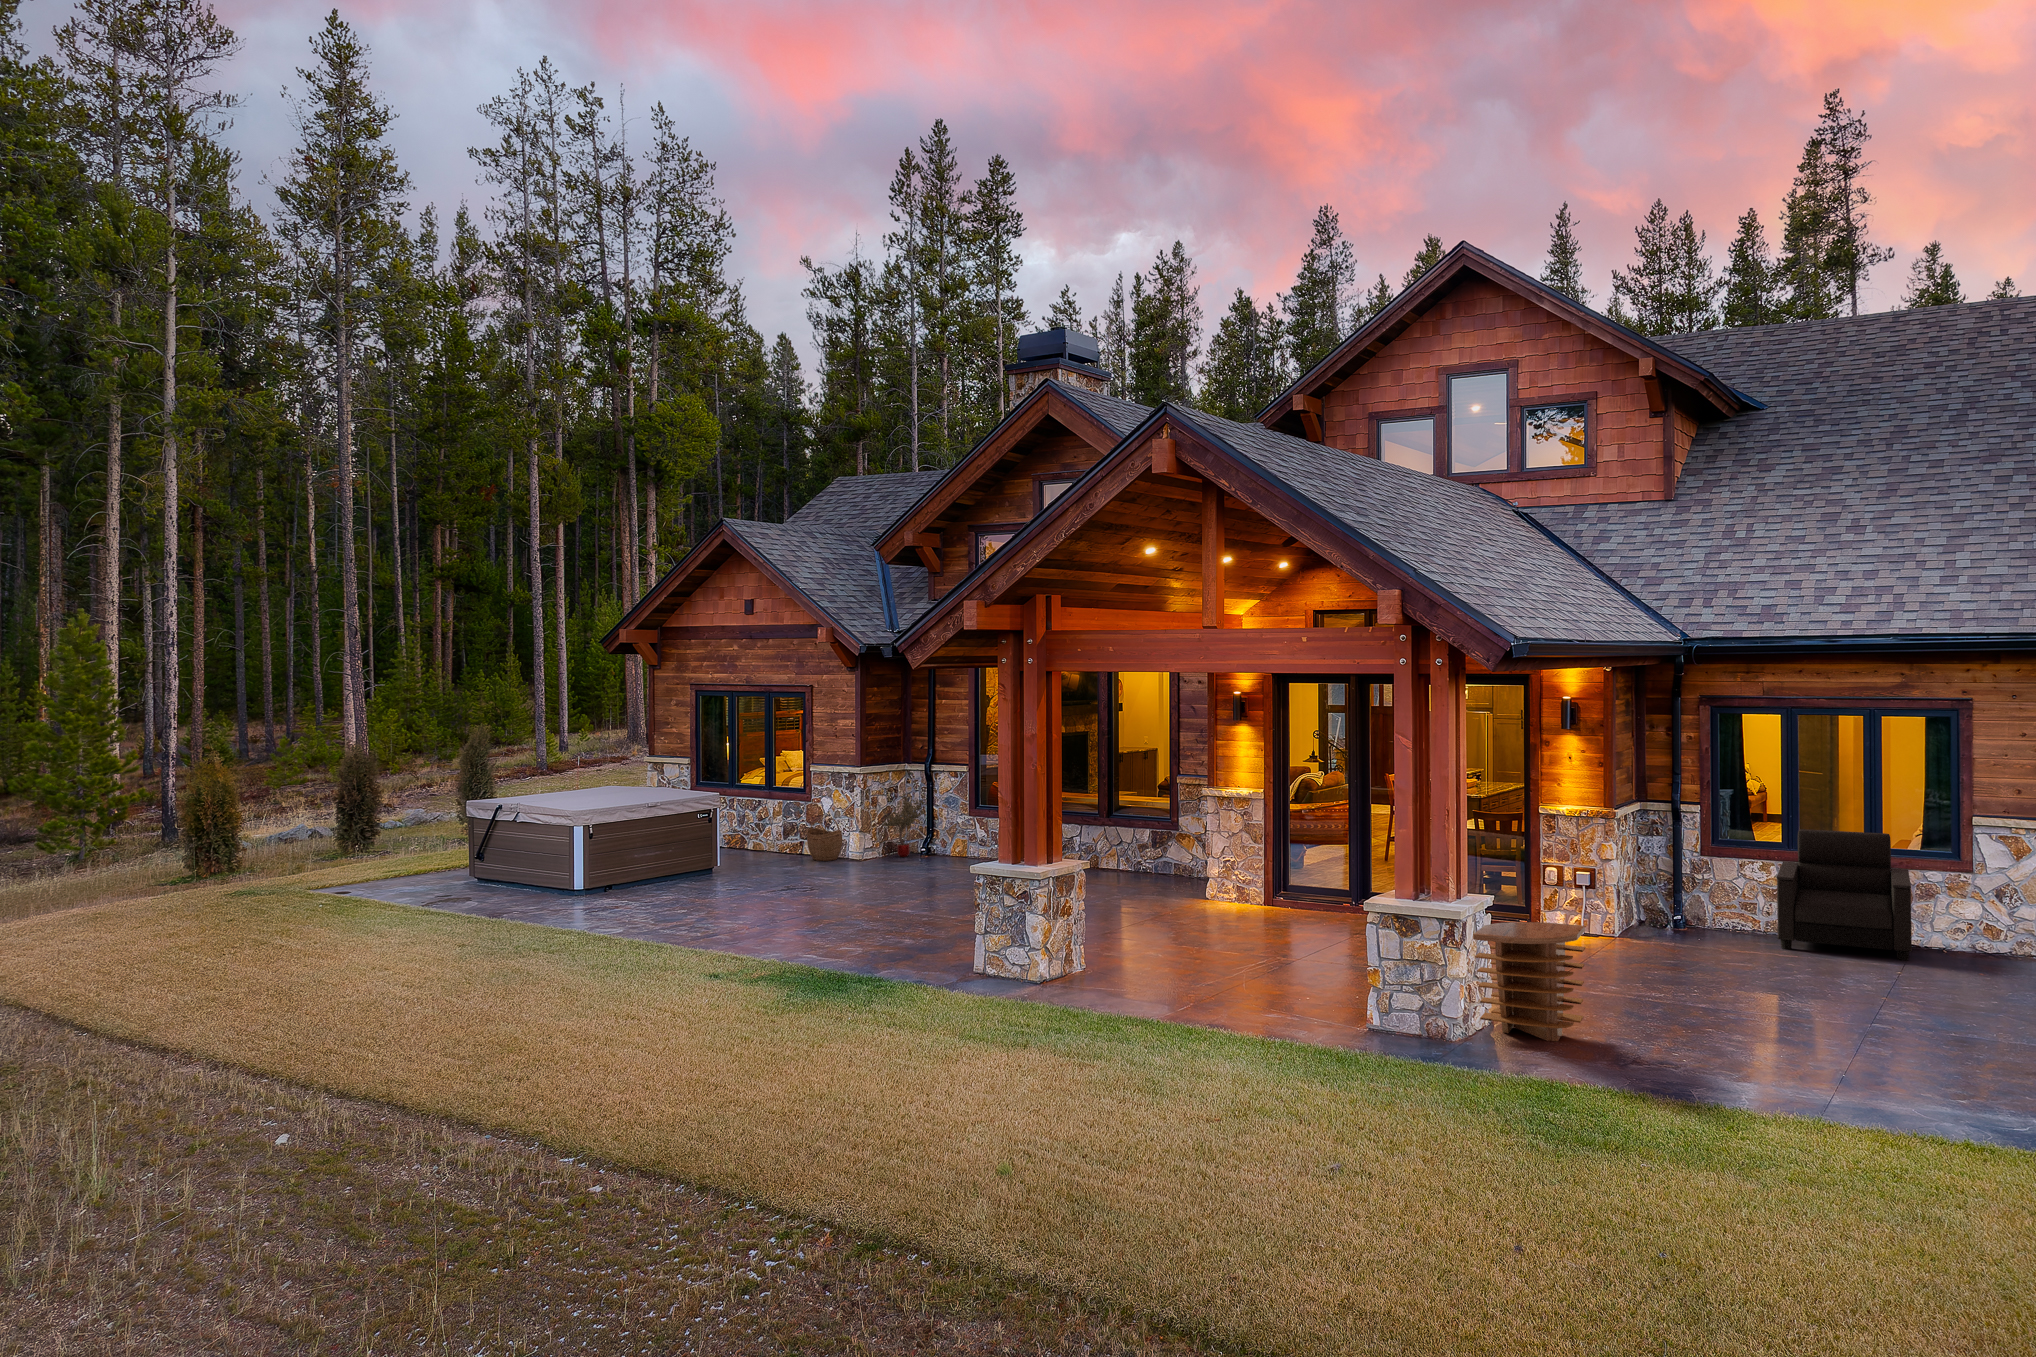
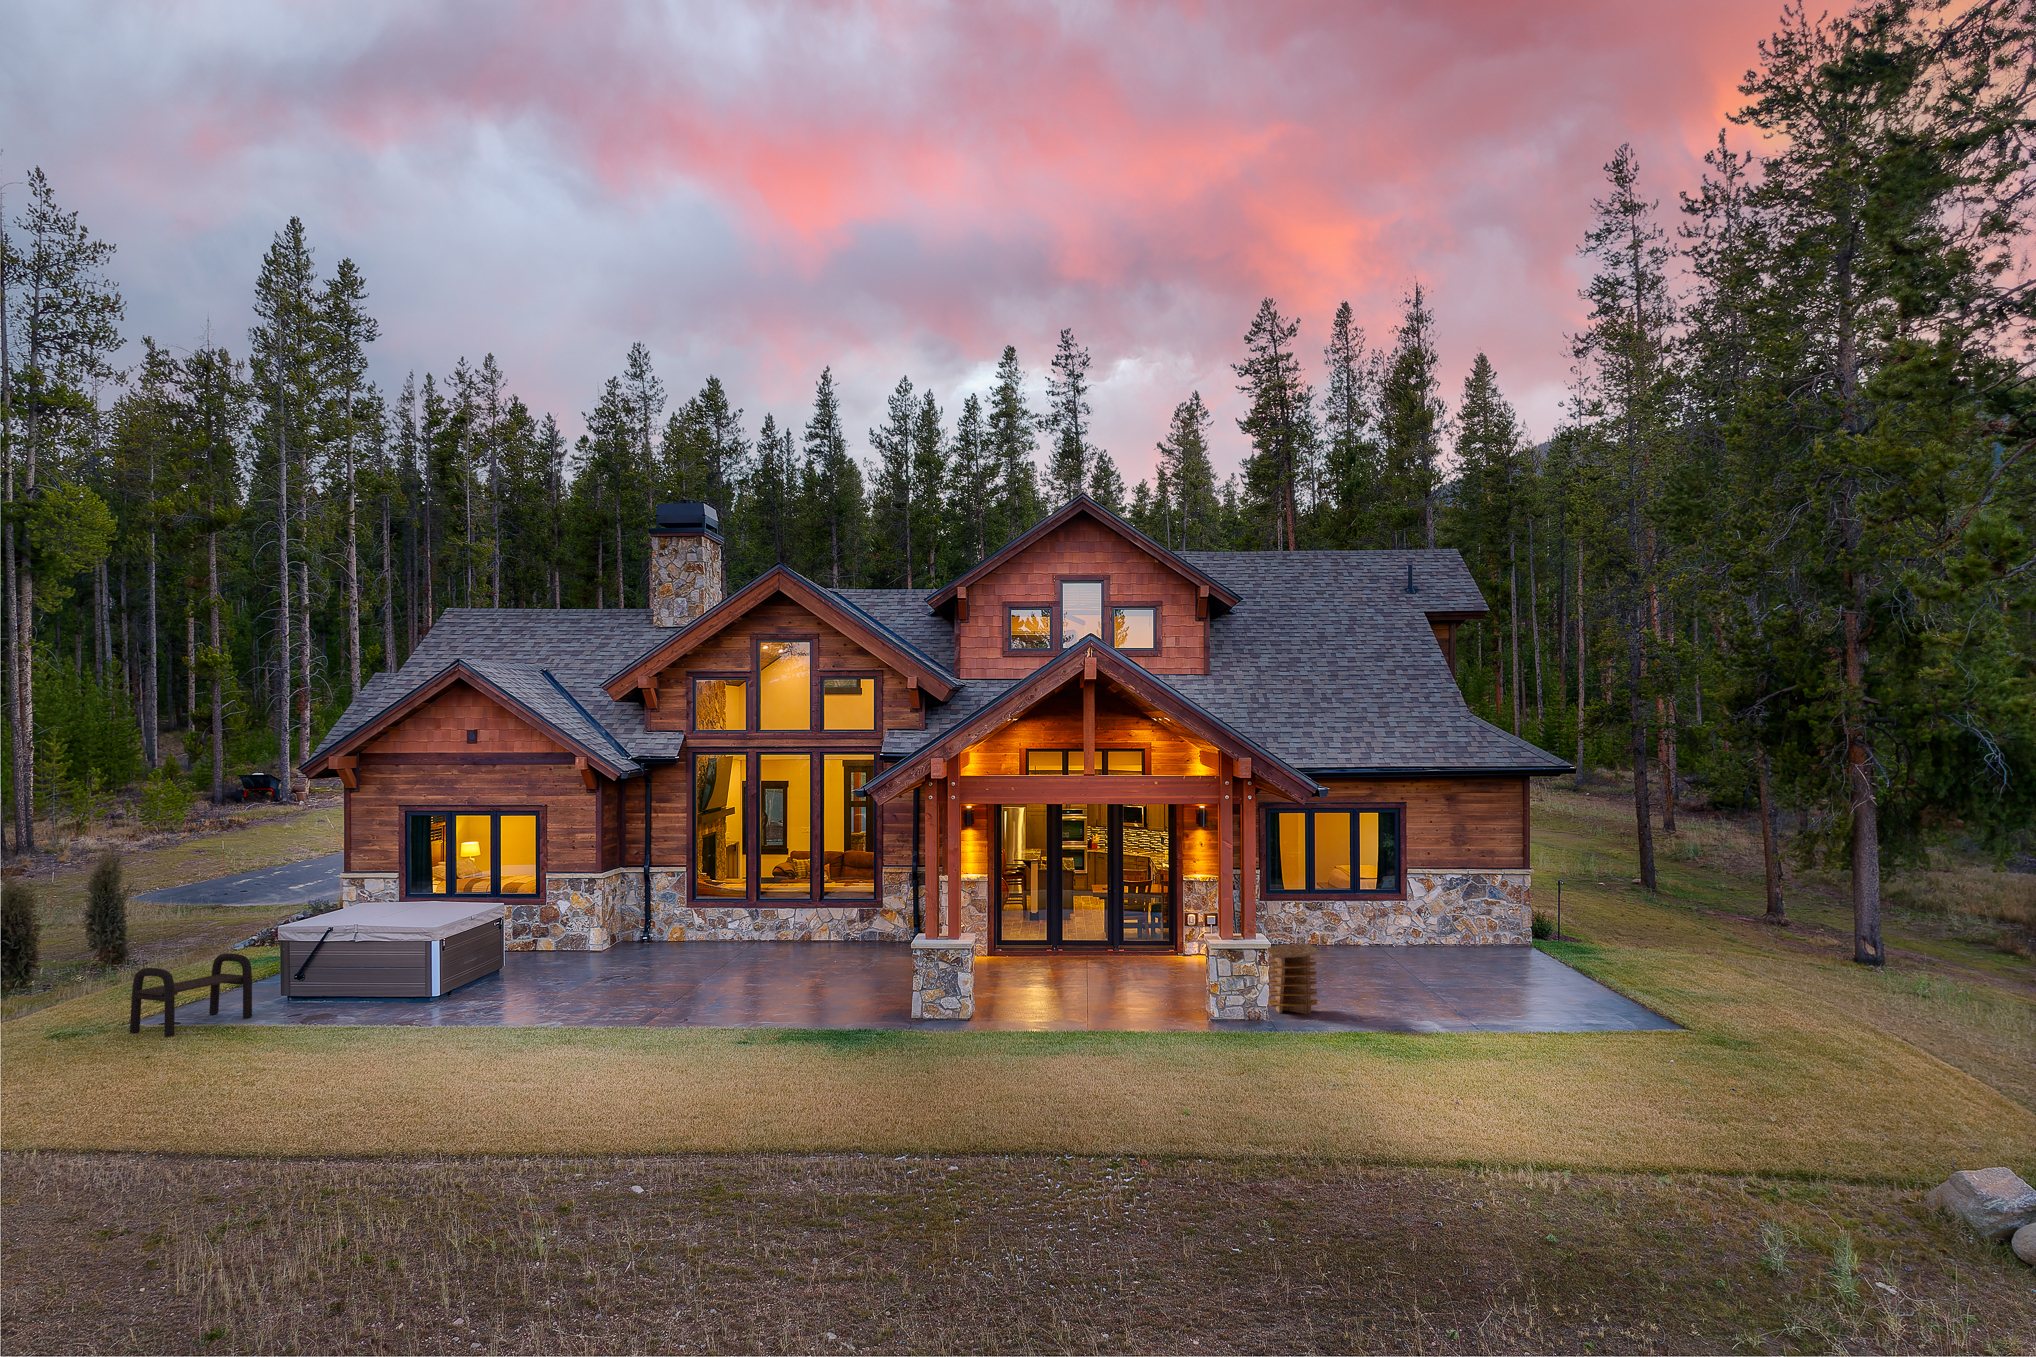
potted tree: present [881,793,924,857] -> none [612,890,648,949]
woven basket: present [807,819,842,861] -> none [543,918,579,959]
bench: none [388,828,486,899] -> present [130,953,252,1037]
armchair: present [1777,829,1912,961] -> none [1311,881,1391,953]

